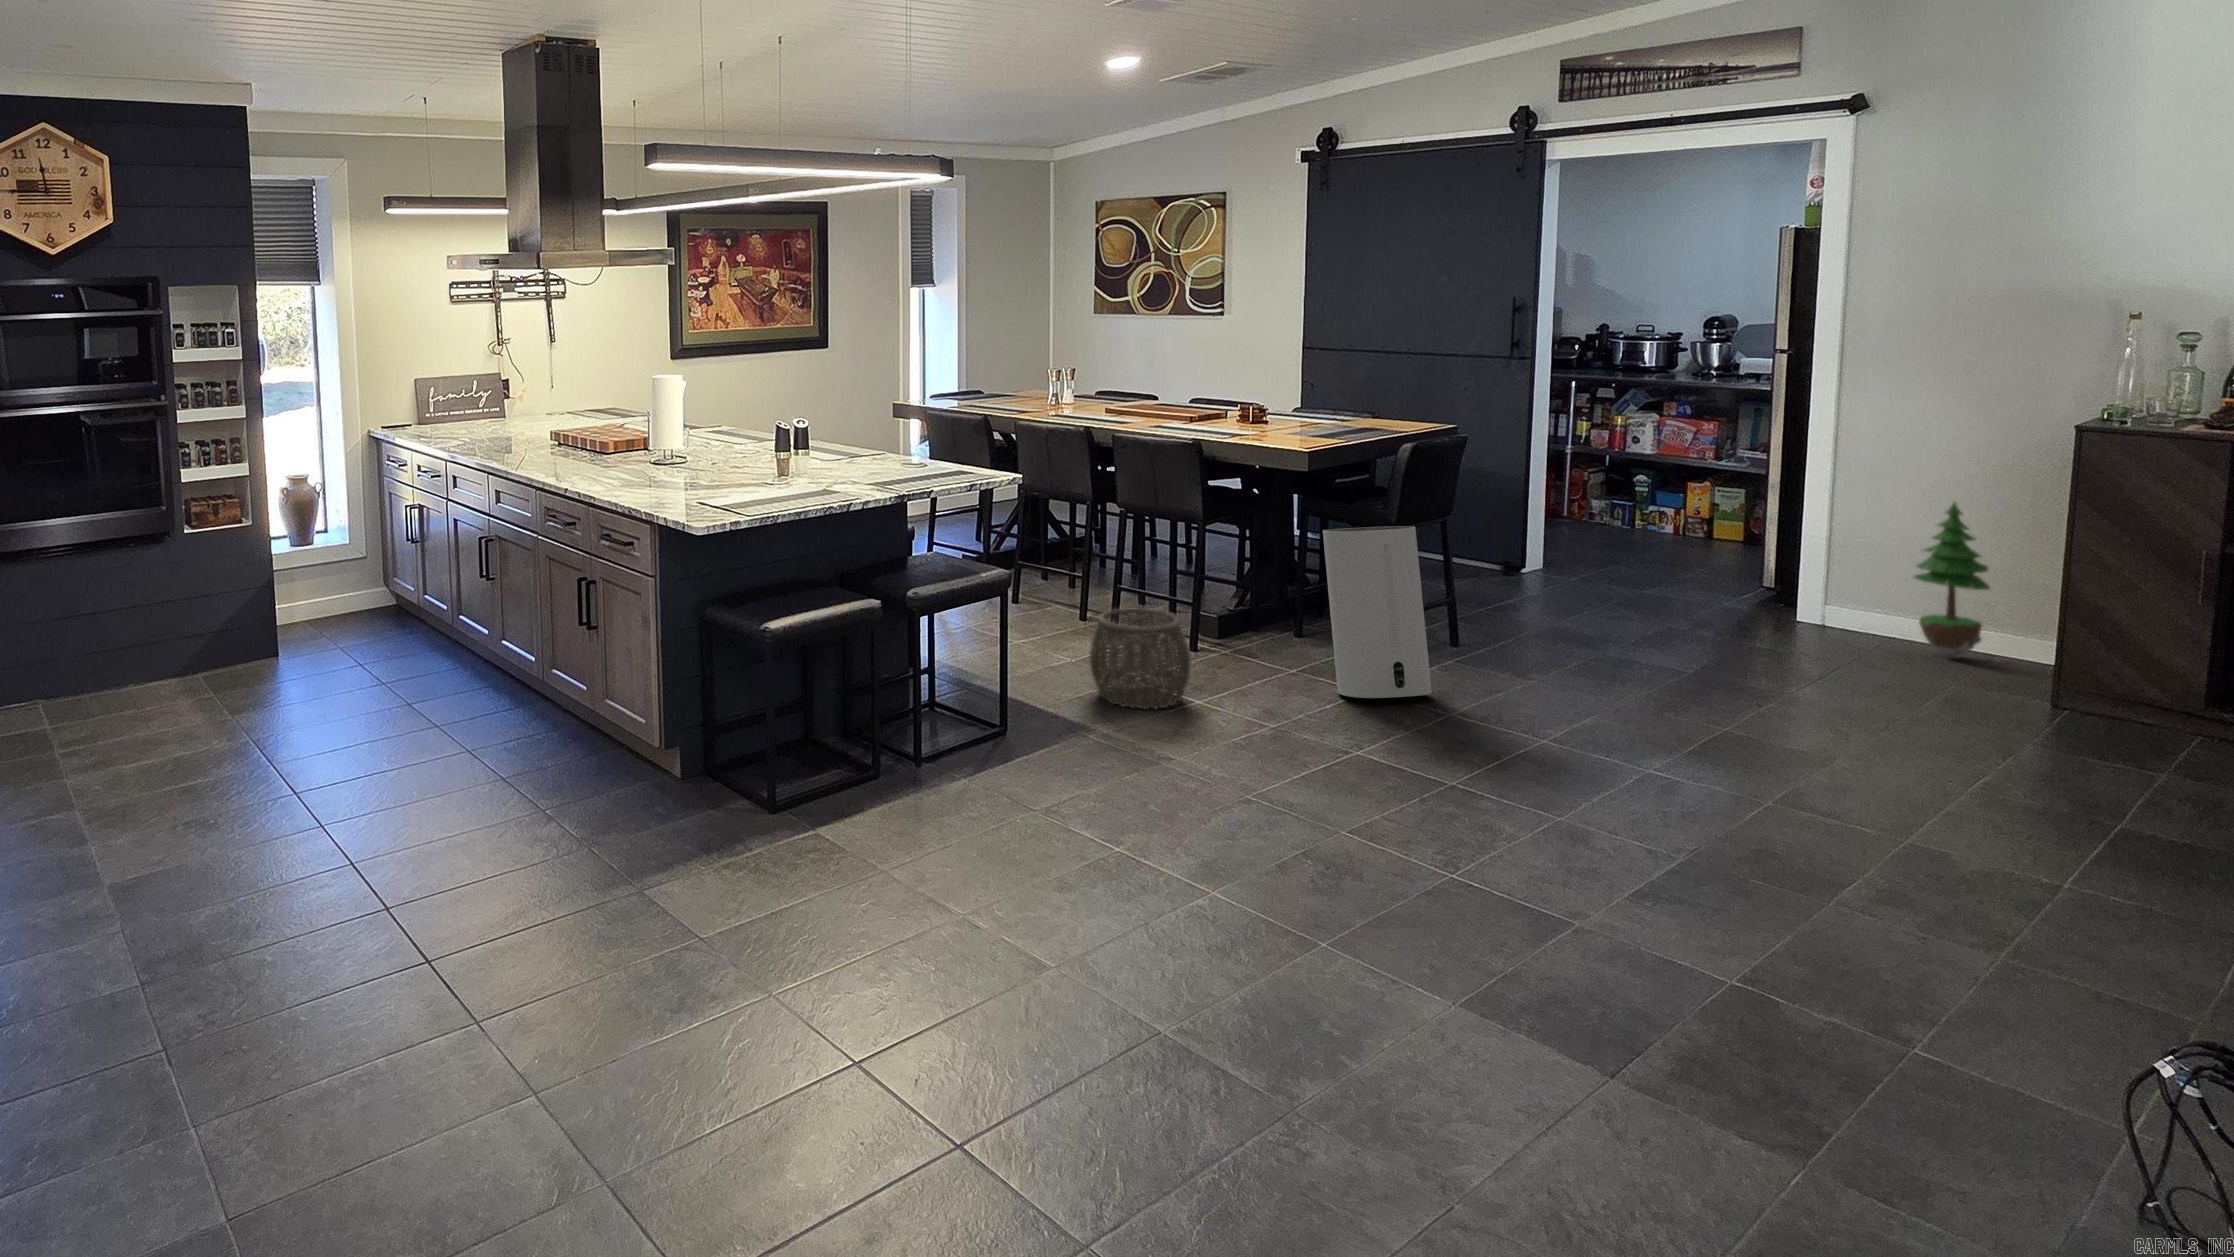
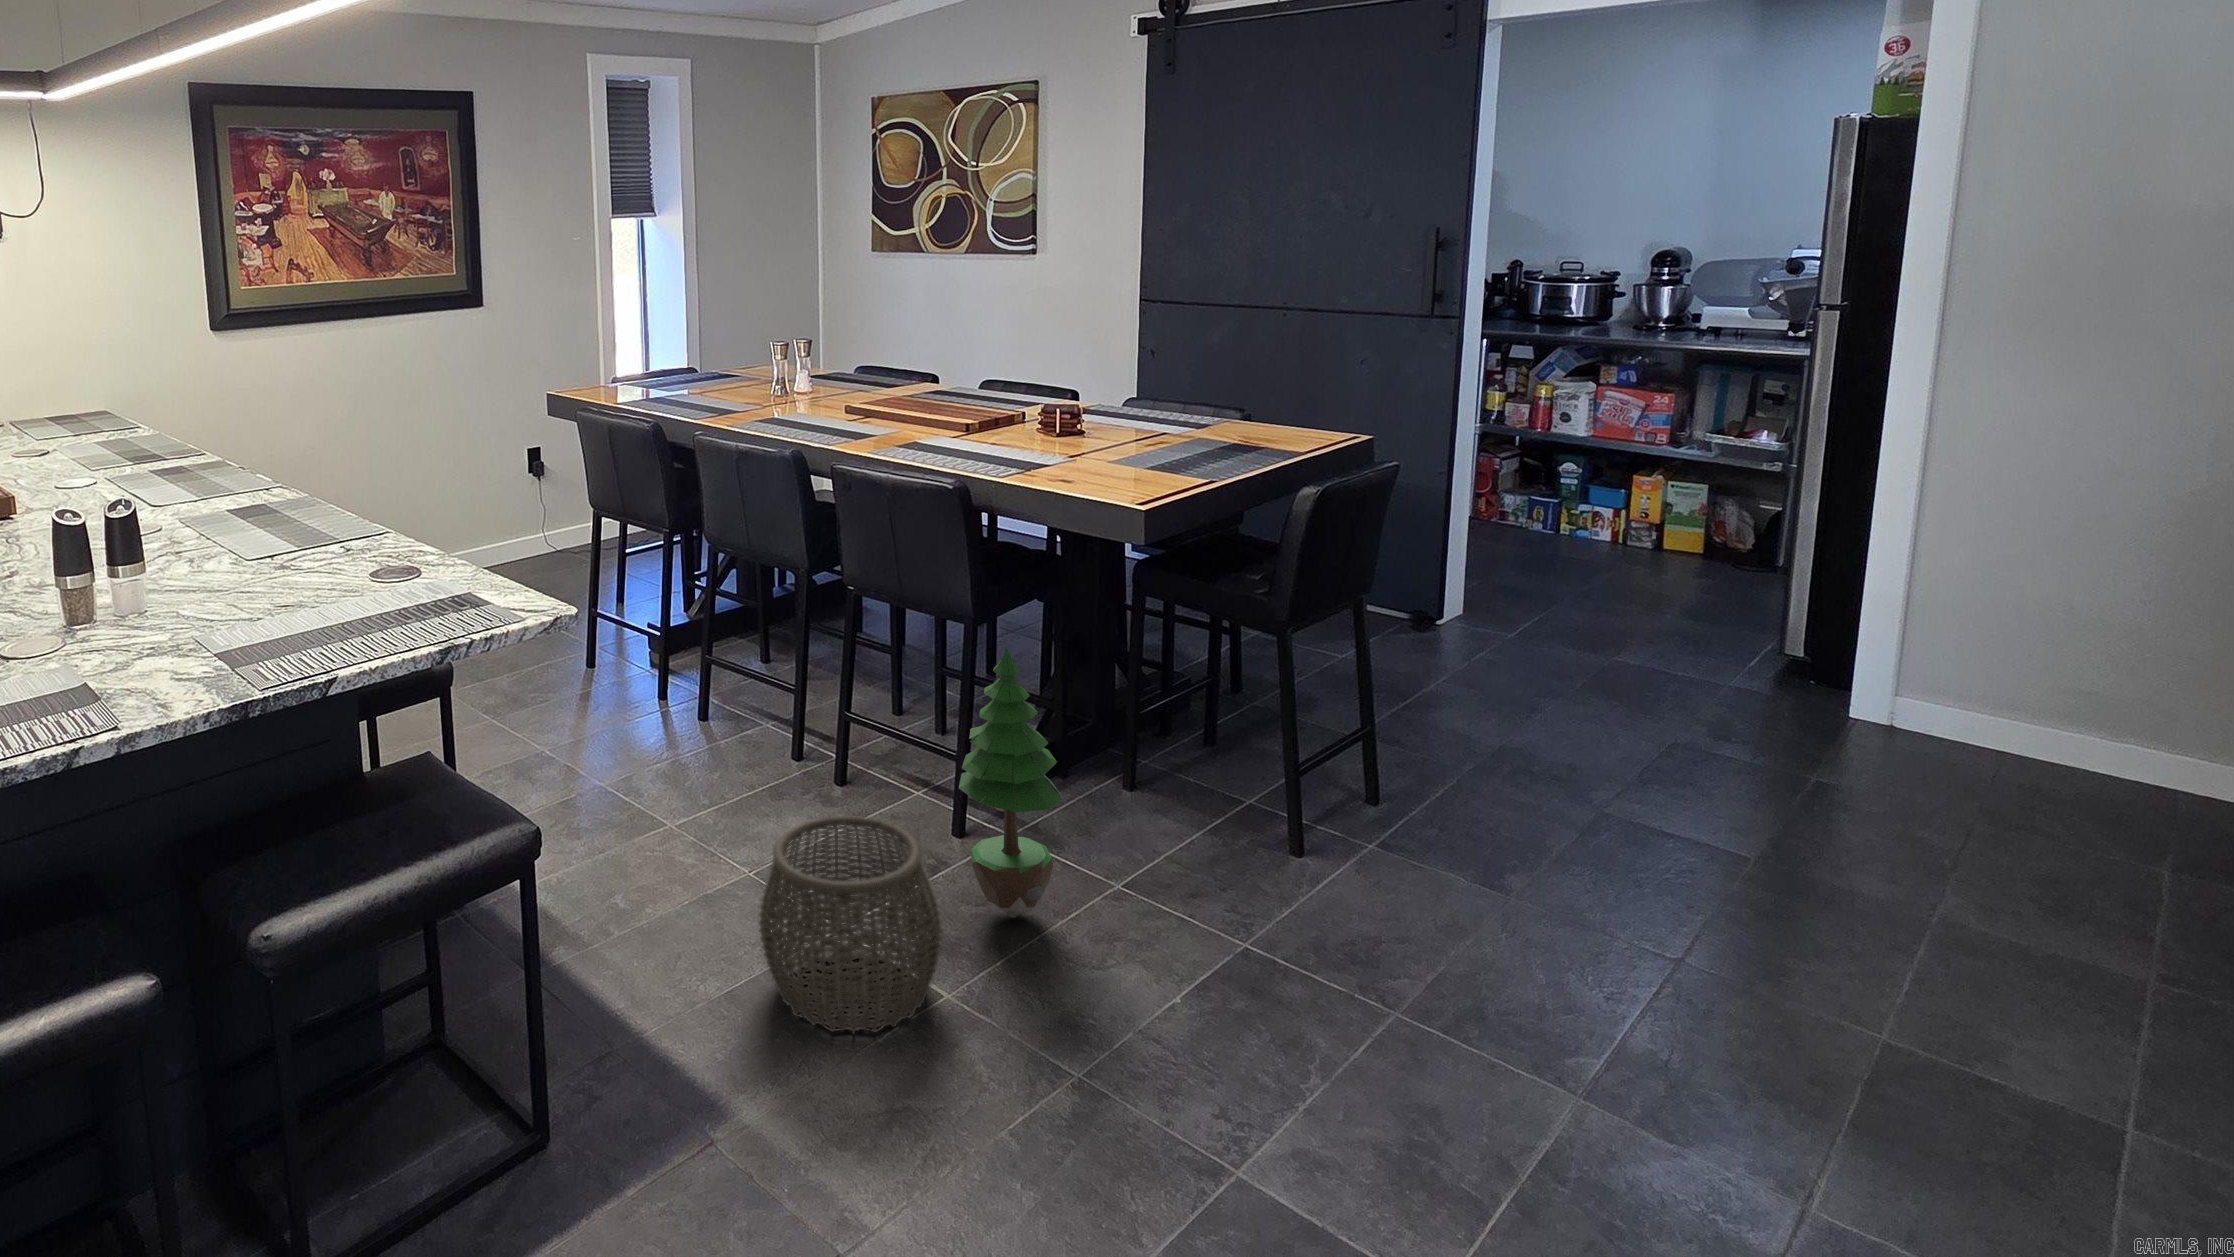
potted tree: present [1912,503,1990,657] -> present [959,647,1062,918]
air purifier: present [1323,526,1432,698] -> none [1175,646,1363,980]

